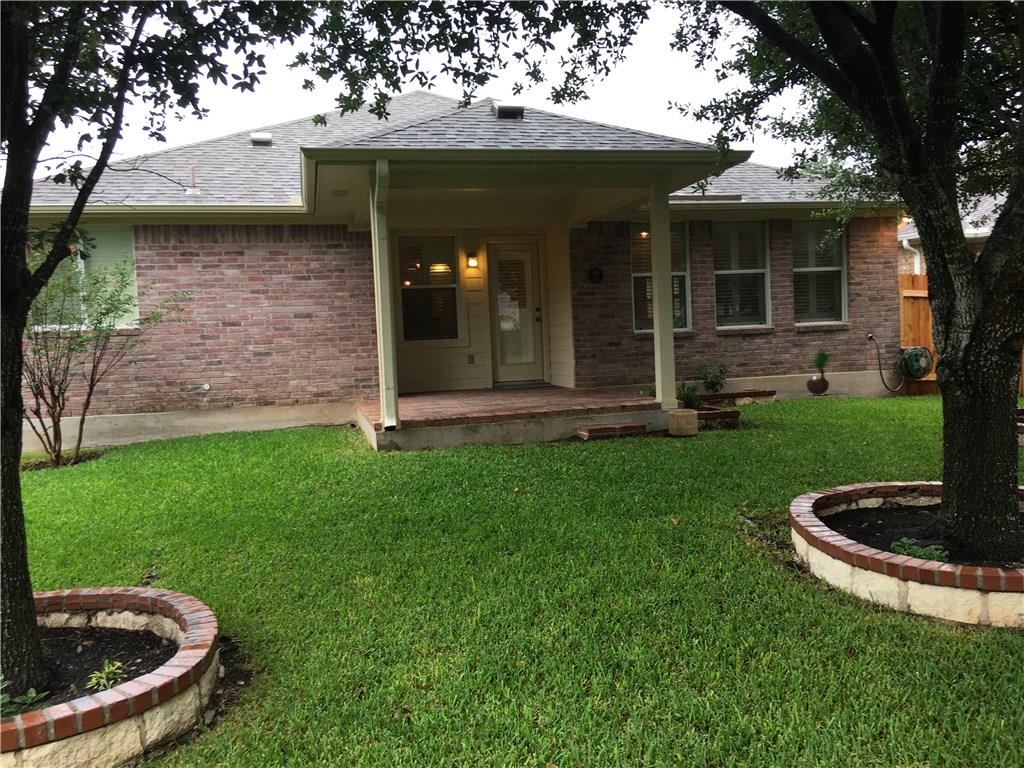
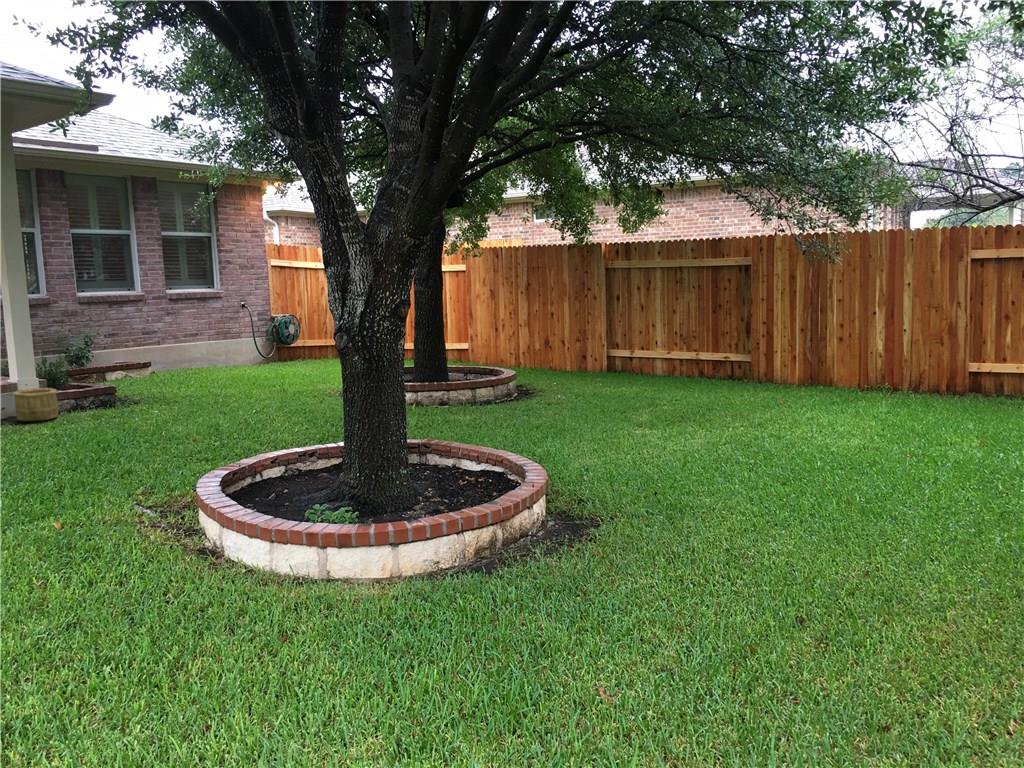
potted tree: present [806,349,834,395] -> none [183,313,213,364]

